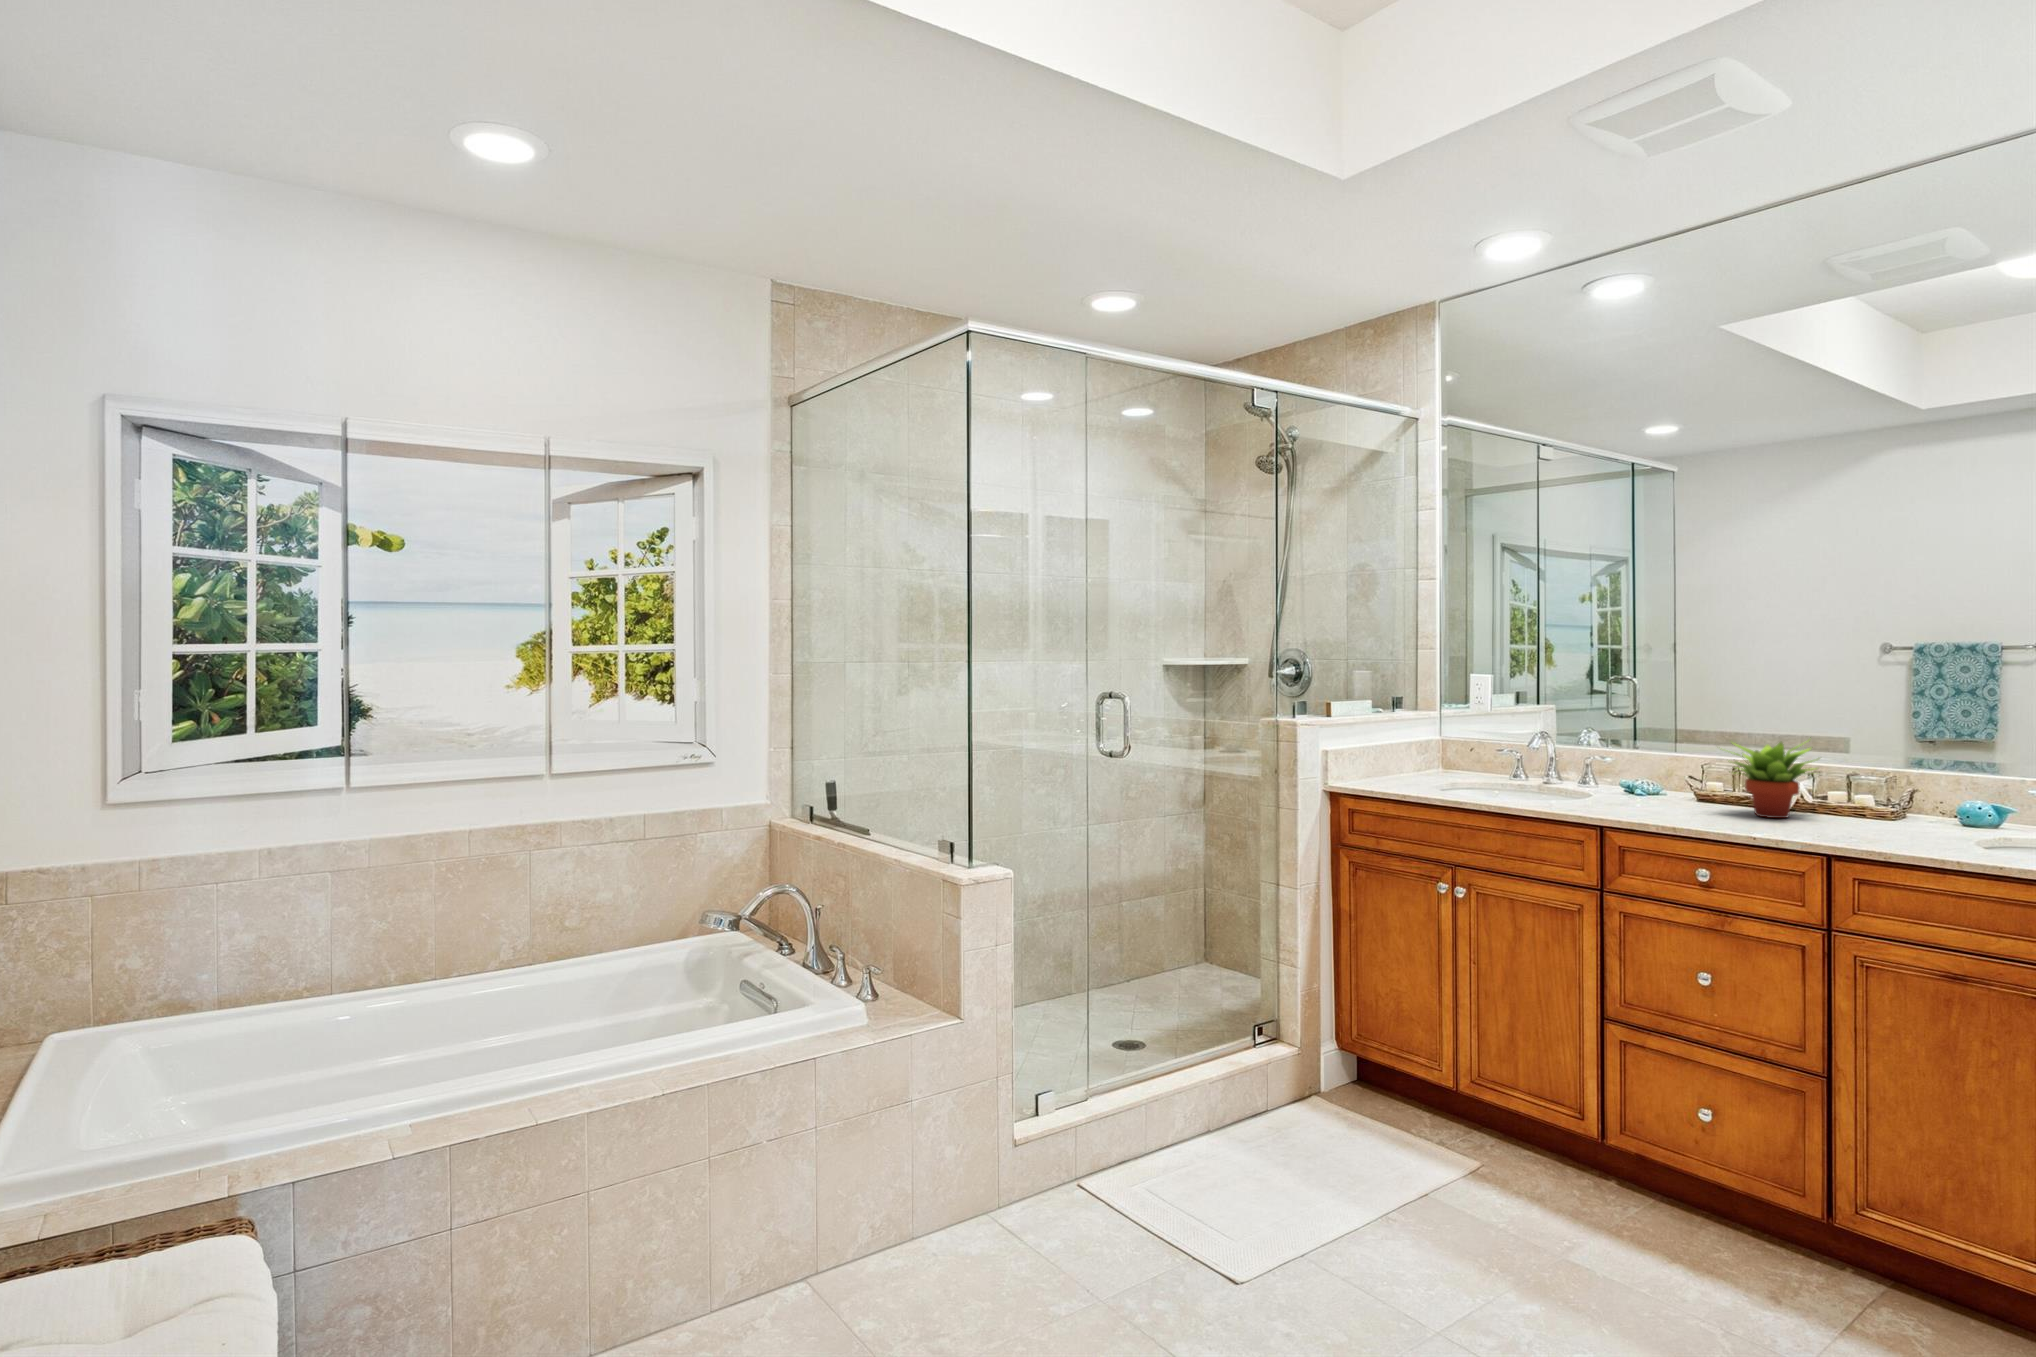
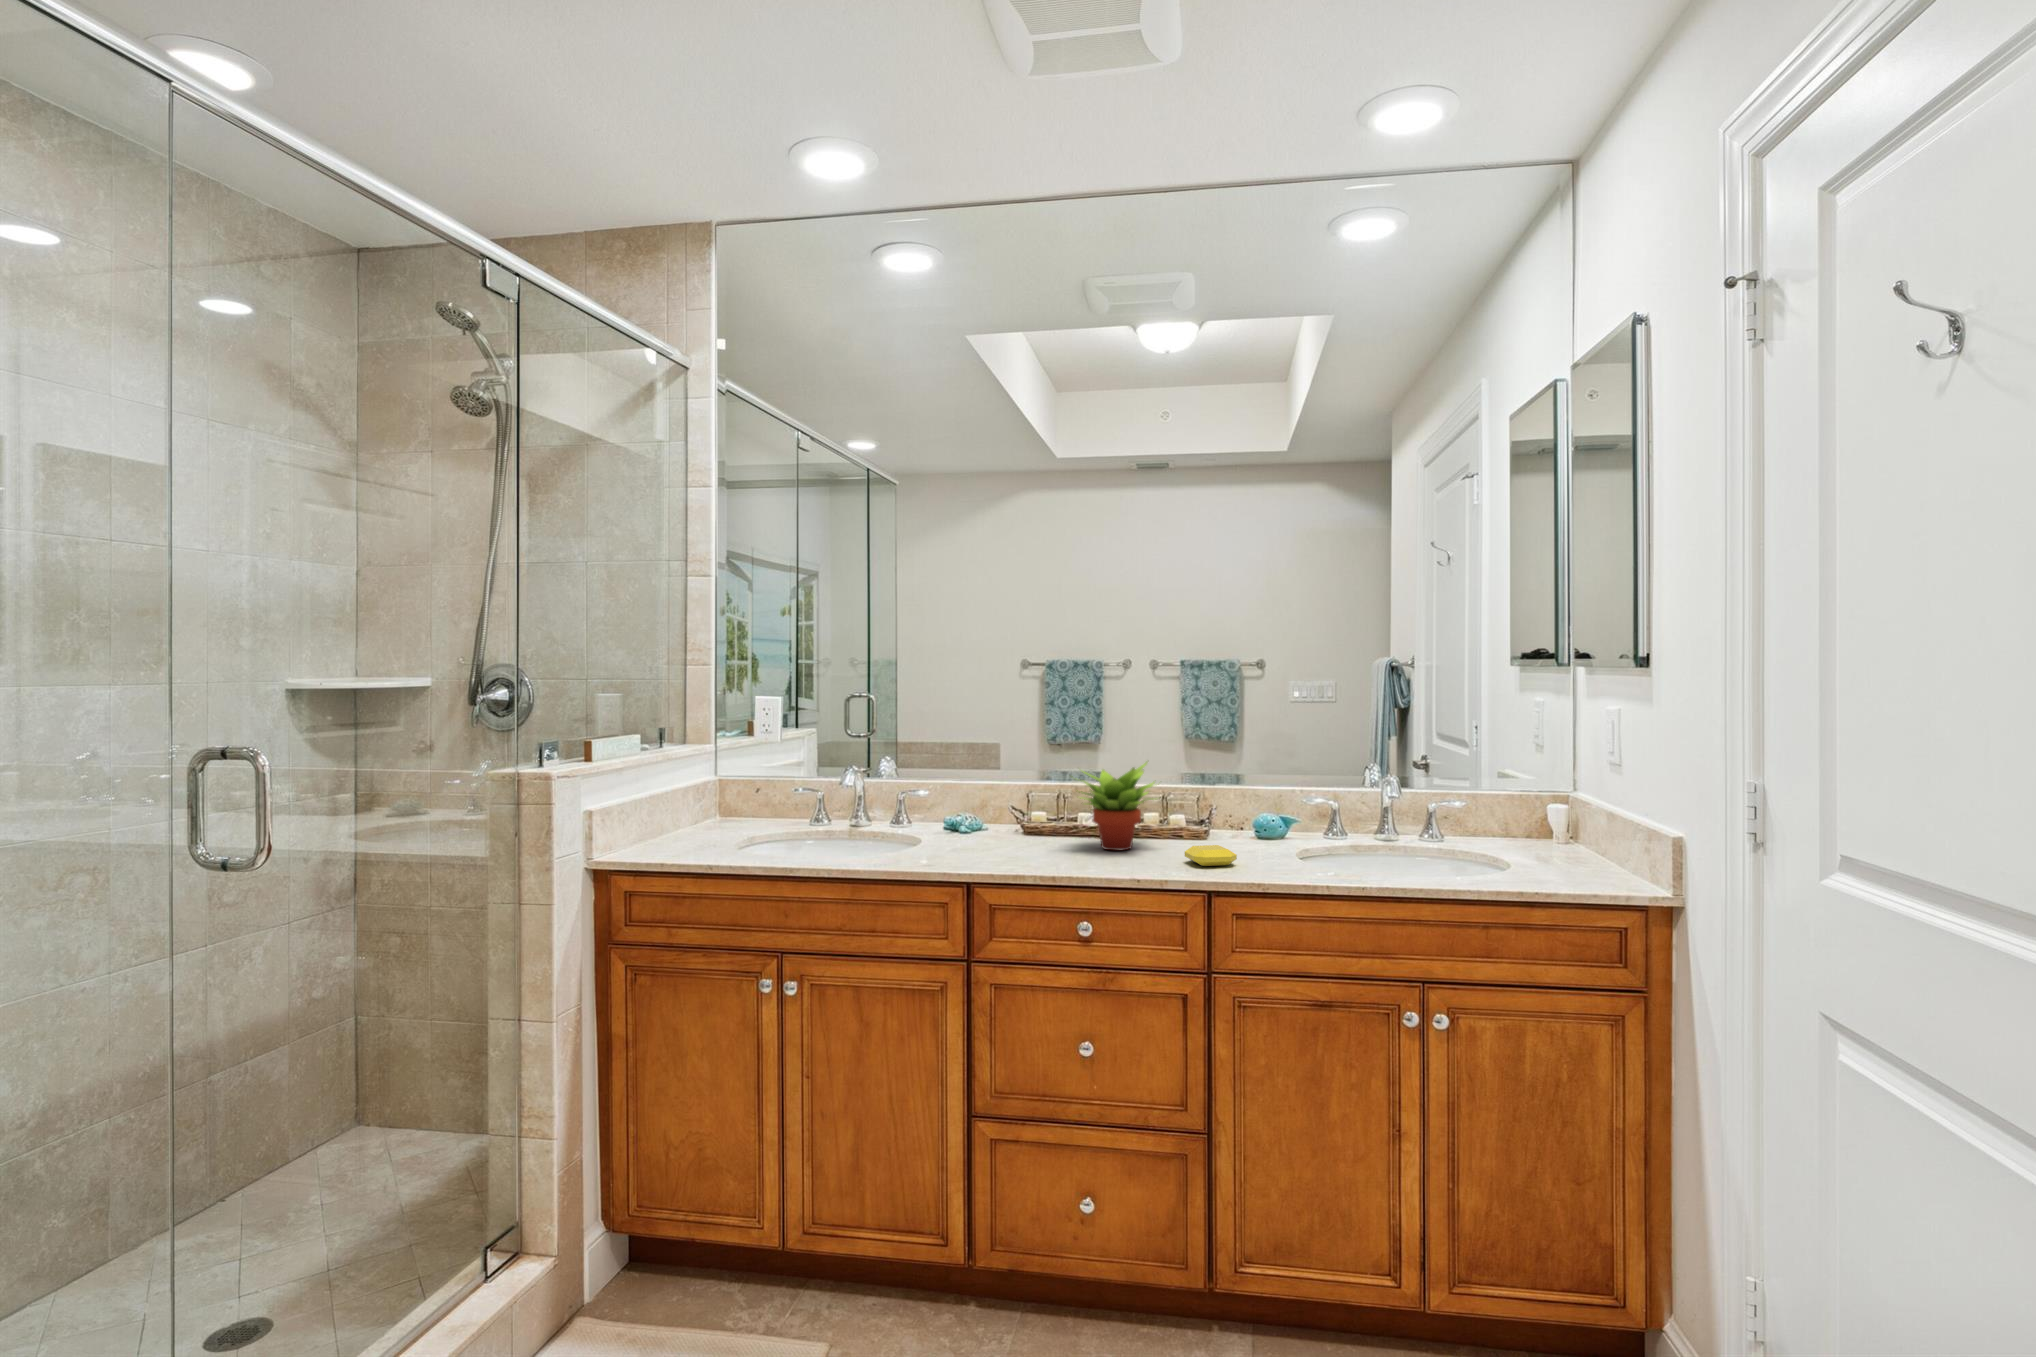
soap bar: none [1826,817,1882,838] -> present [1185,845,1237,866]

